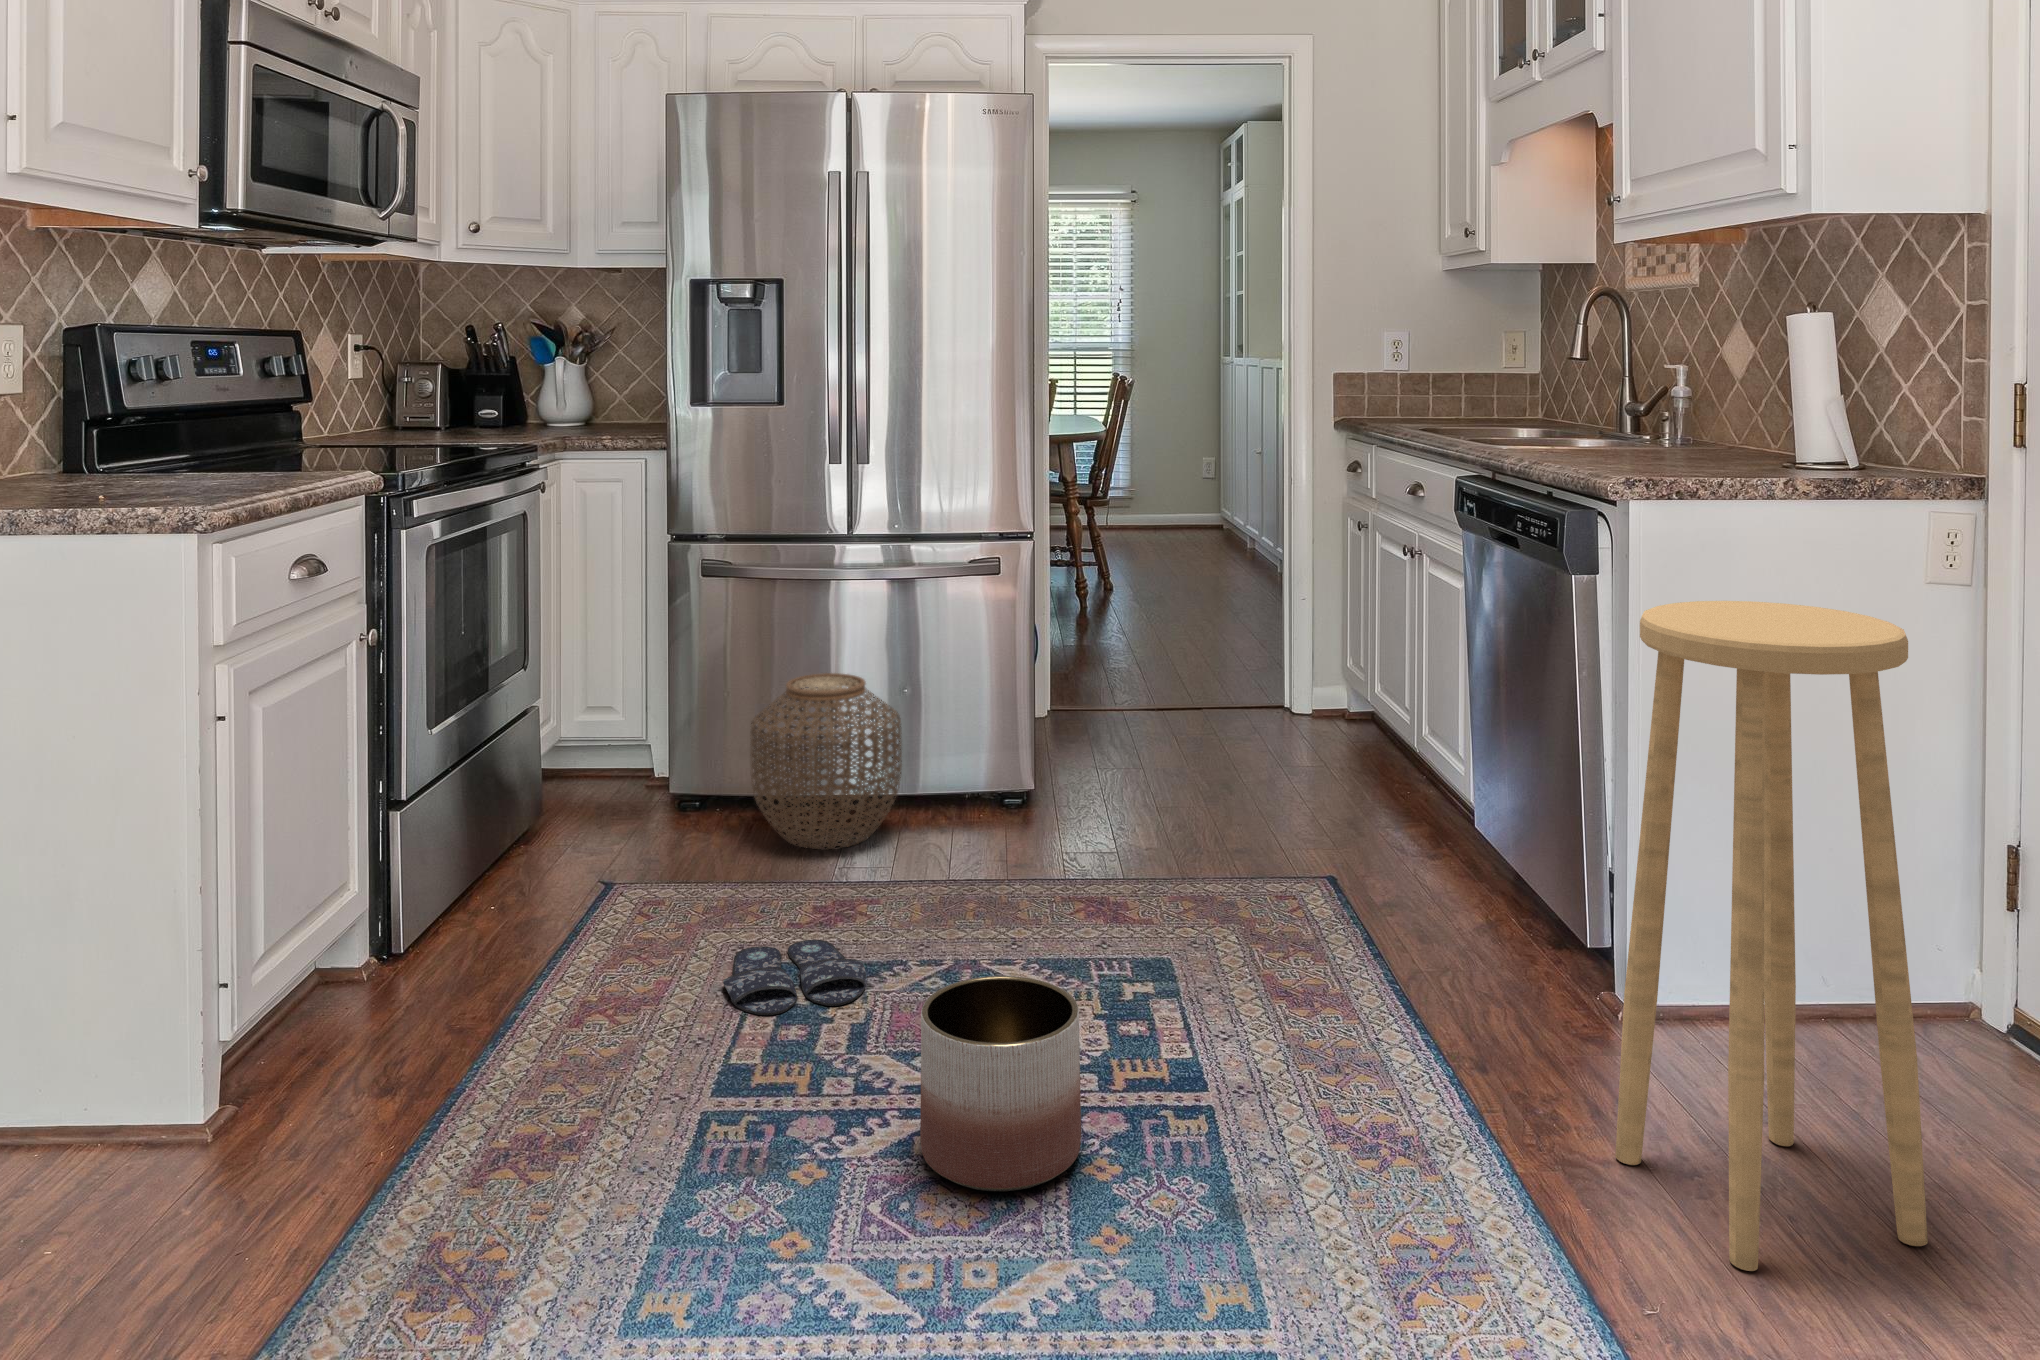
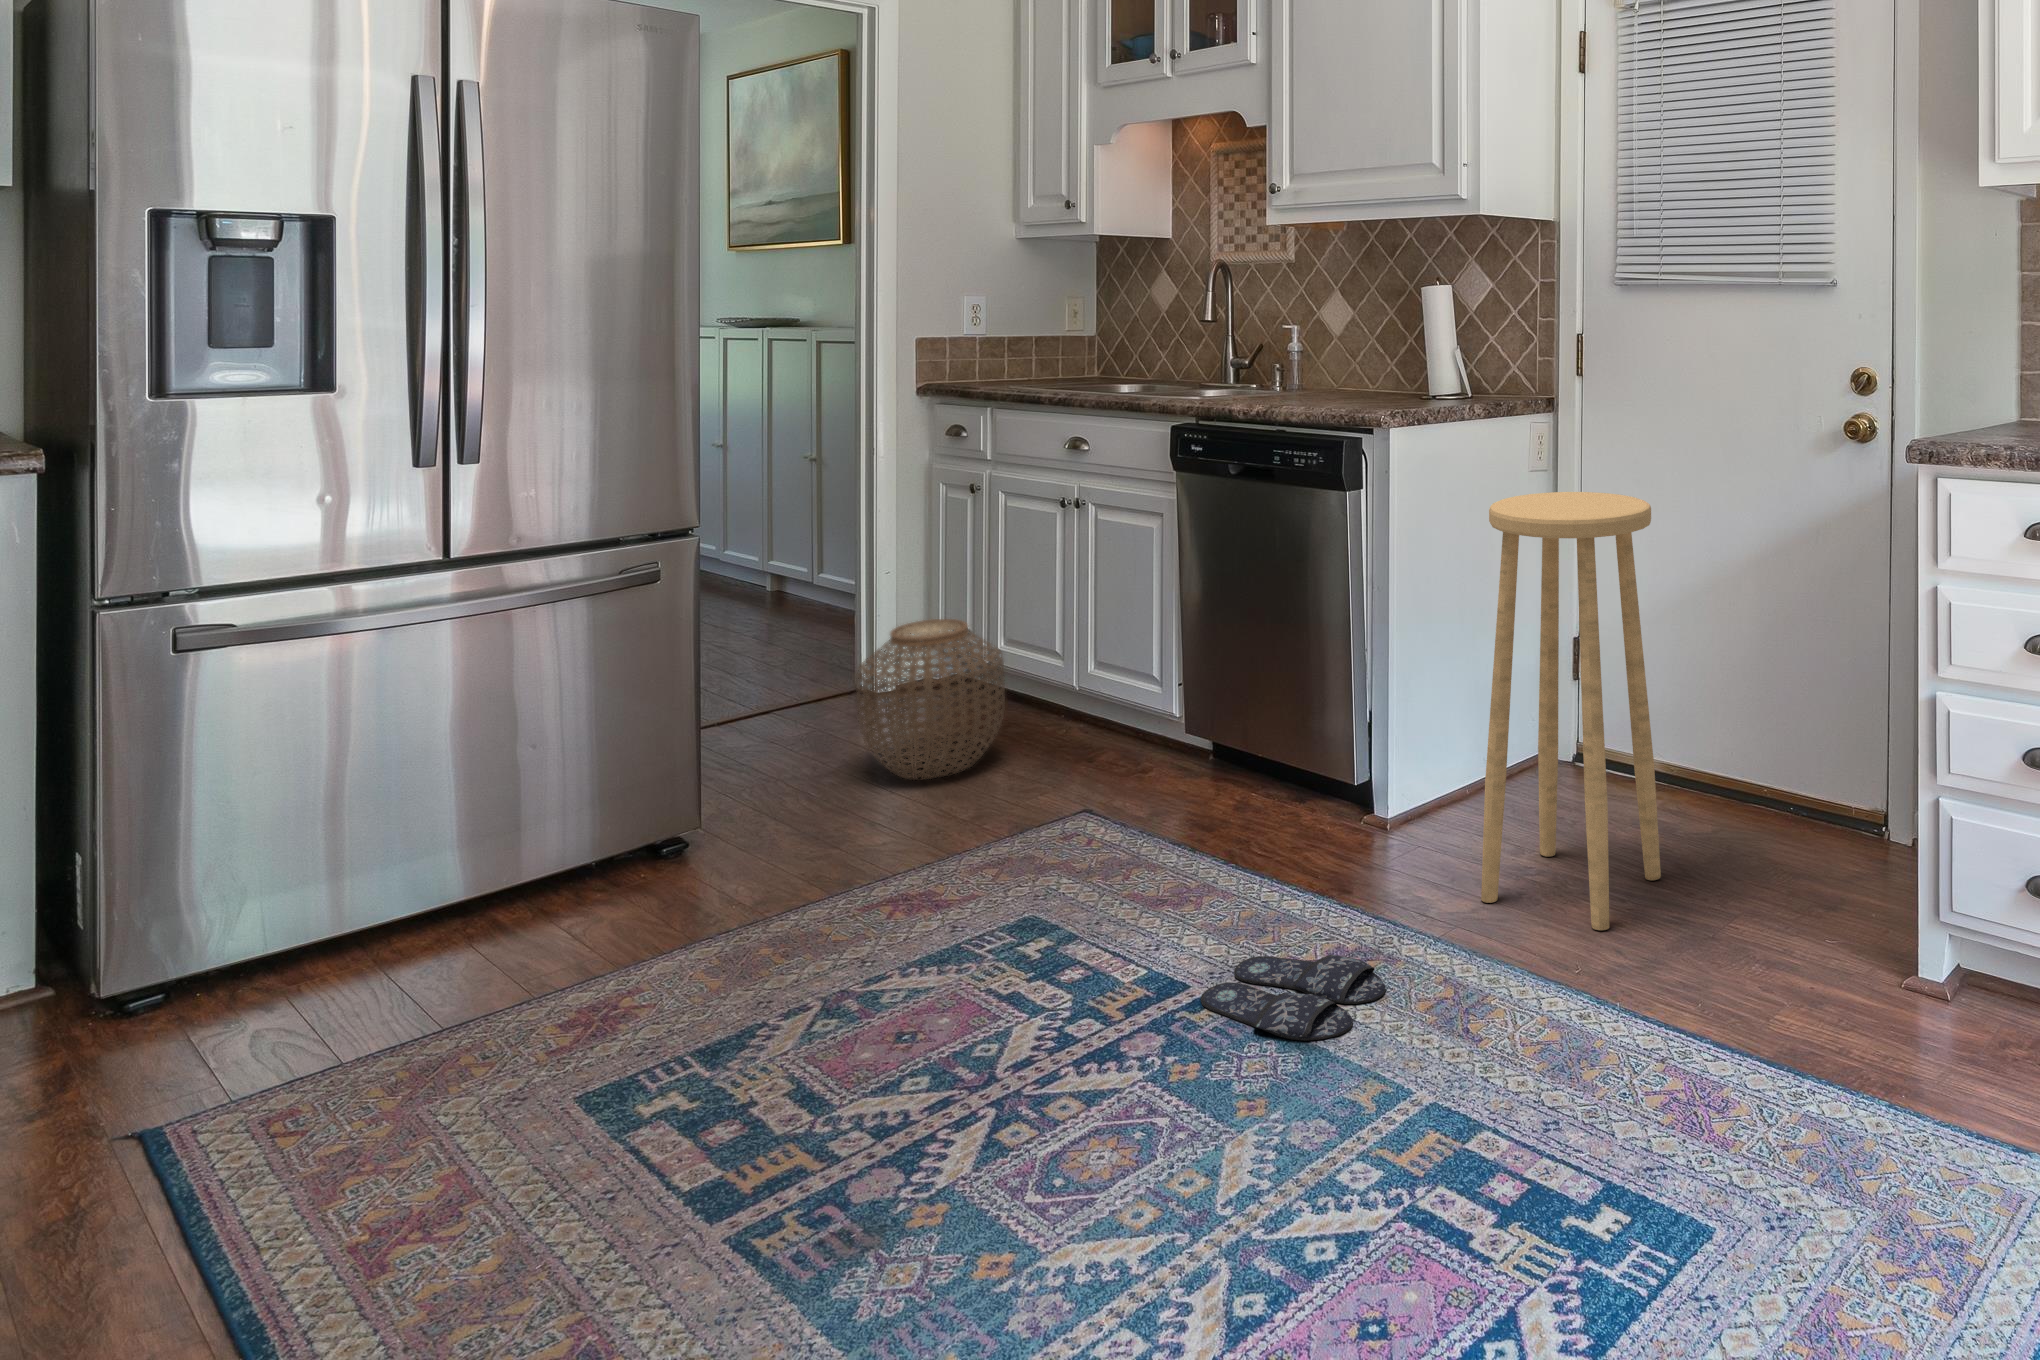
woven basket: present [750,673,902,849] -> present [856,619,1005,779]
slippers: present [723,939,866,1015] -> present [1201,955,1385,1041]
planter: present [920,976,1081,1191] -> none [1006,933,1167,1140]

